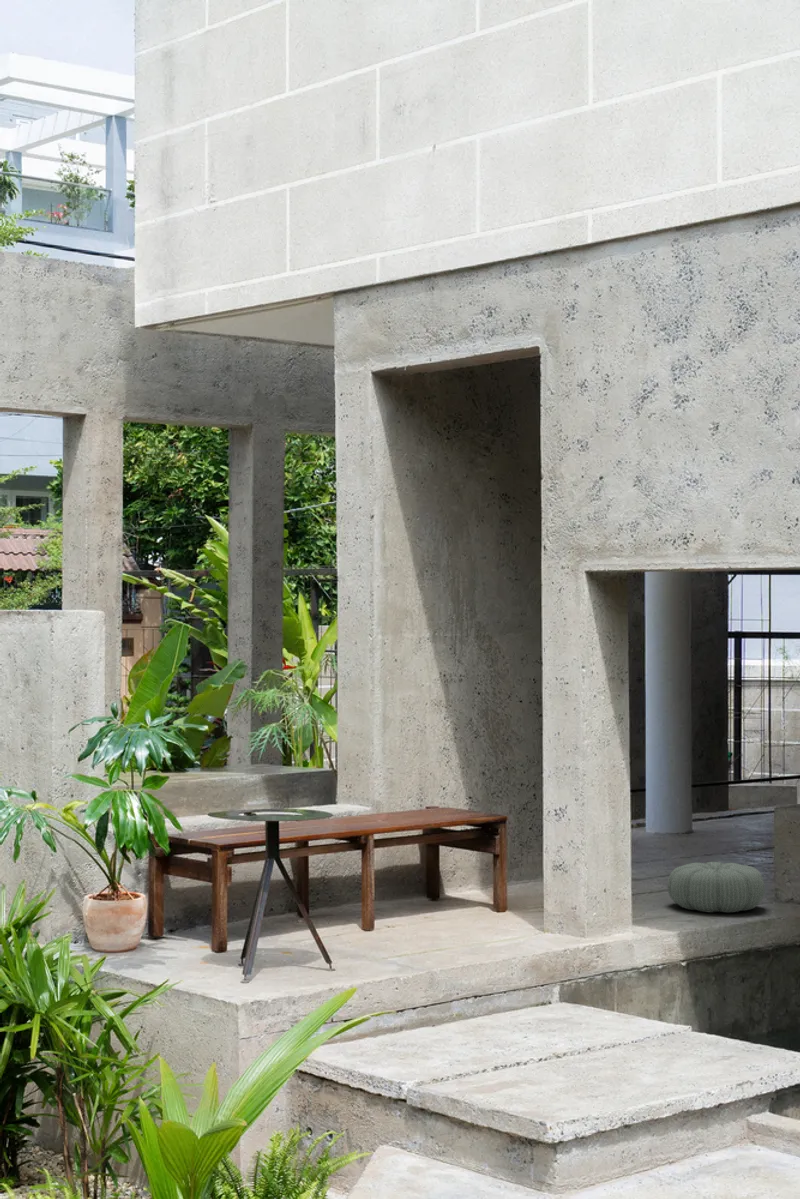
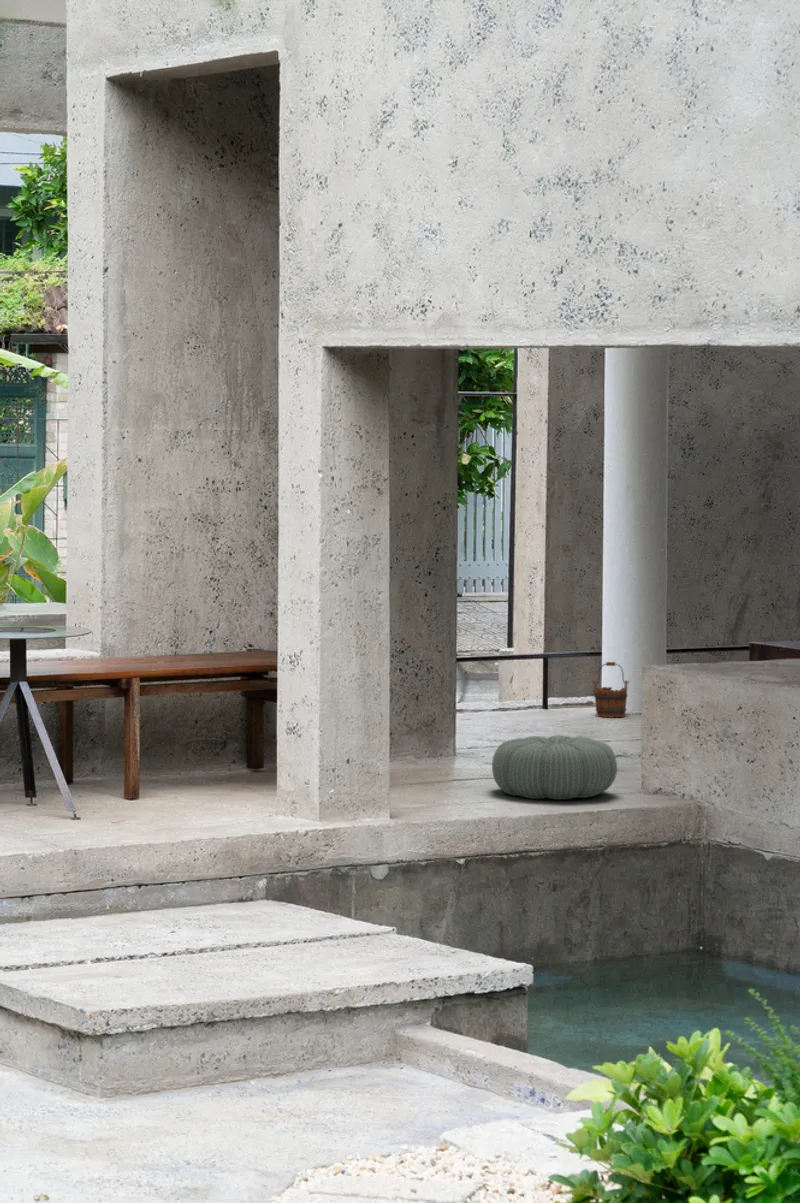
wooden bucket: none [648,799,675,841] -> present [593,662,629,718]

